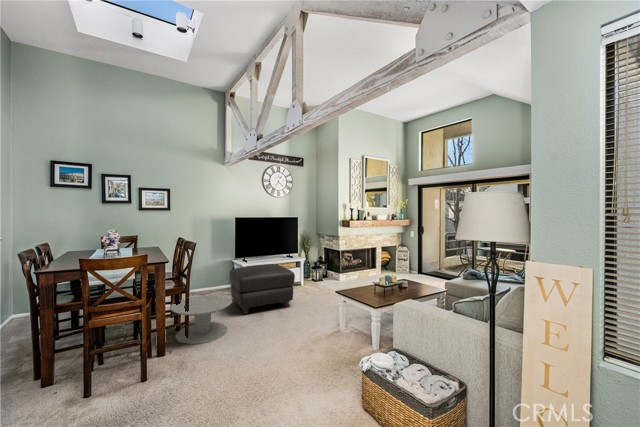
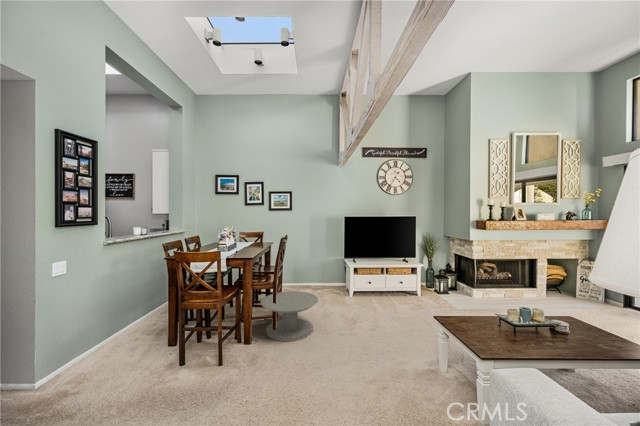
ottoman: present [230,264,295,314] -> none [332,267,397,319]

